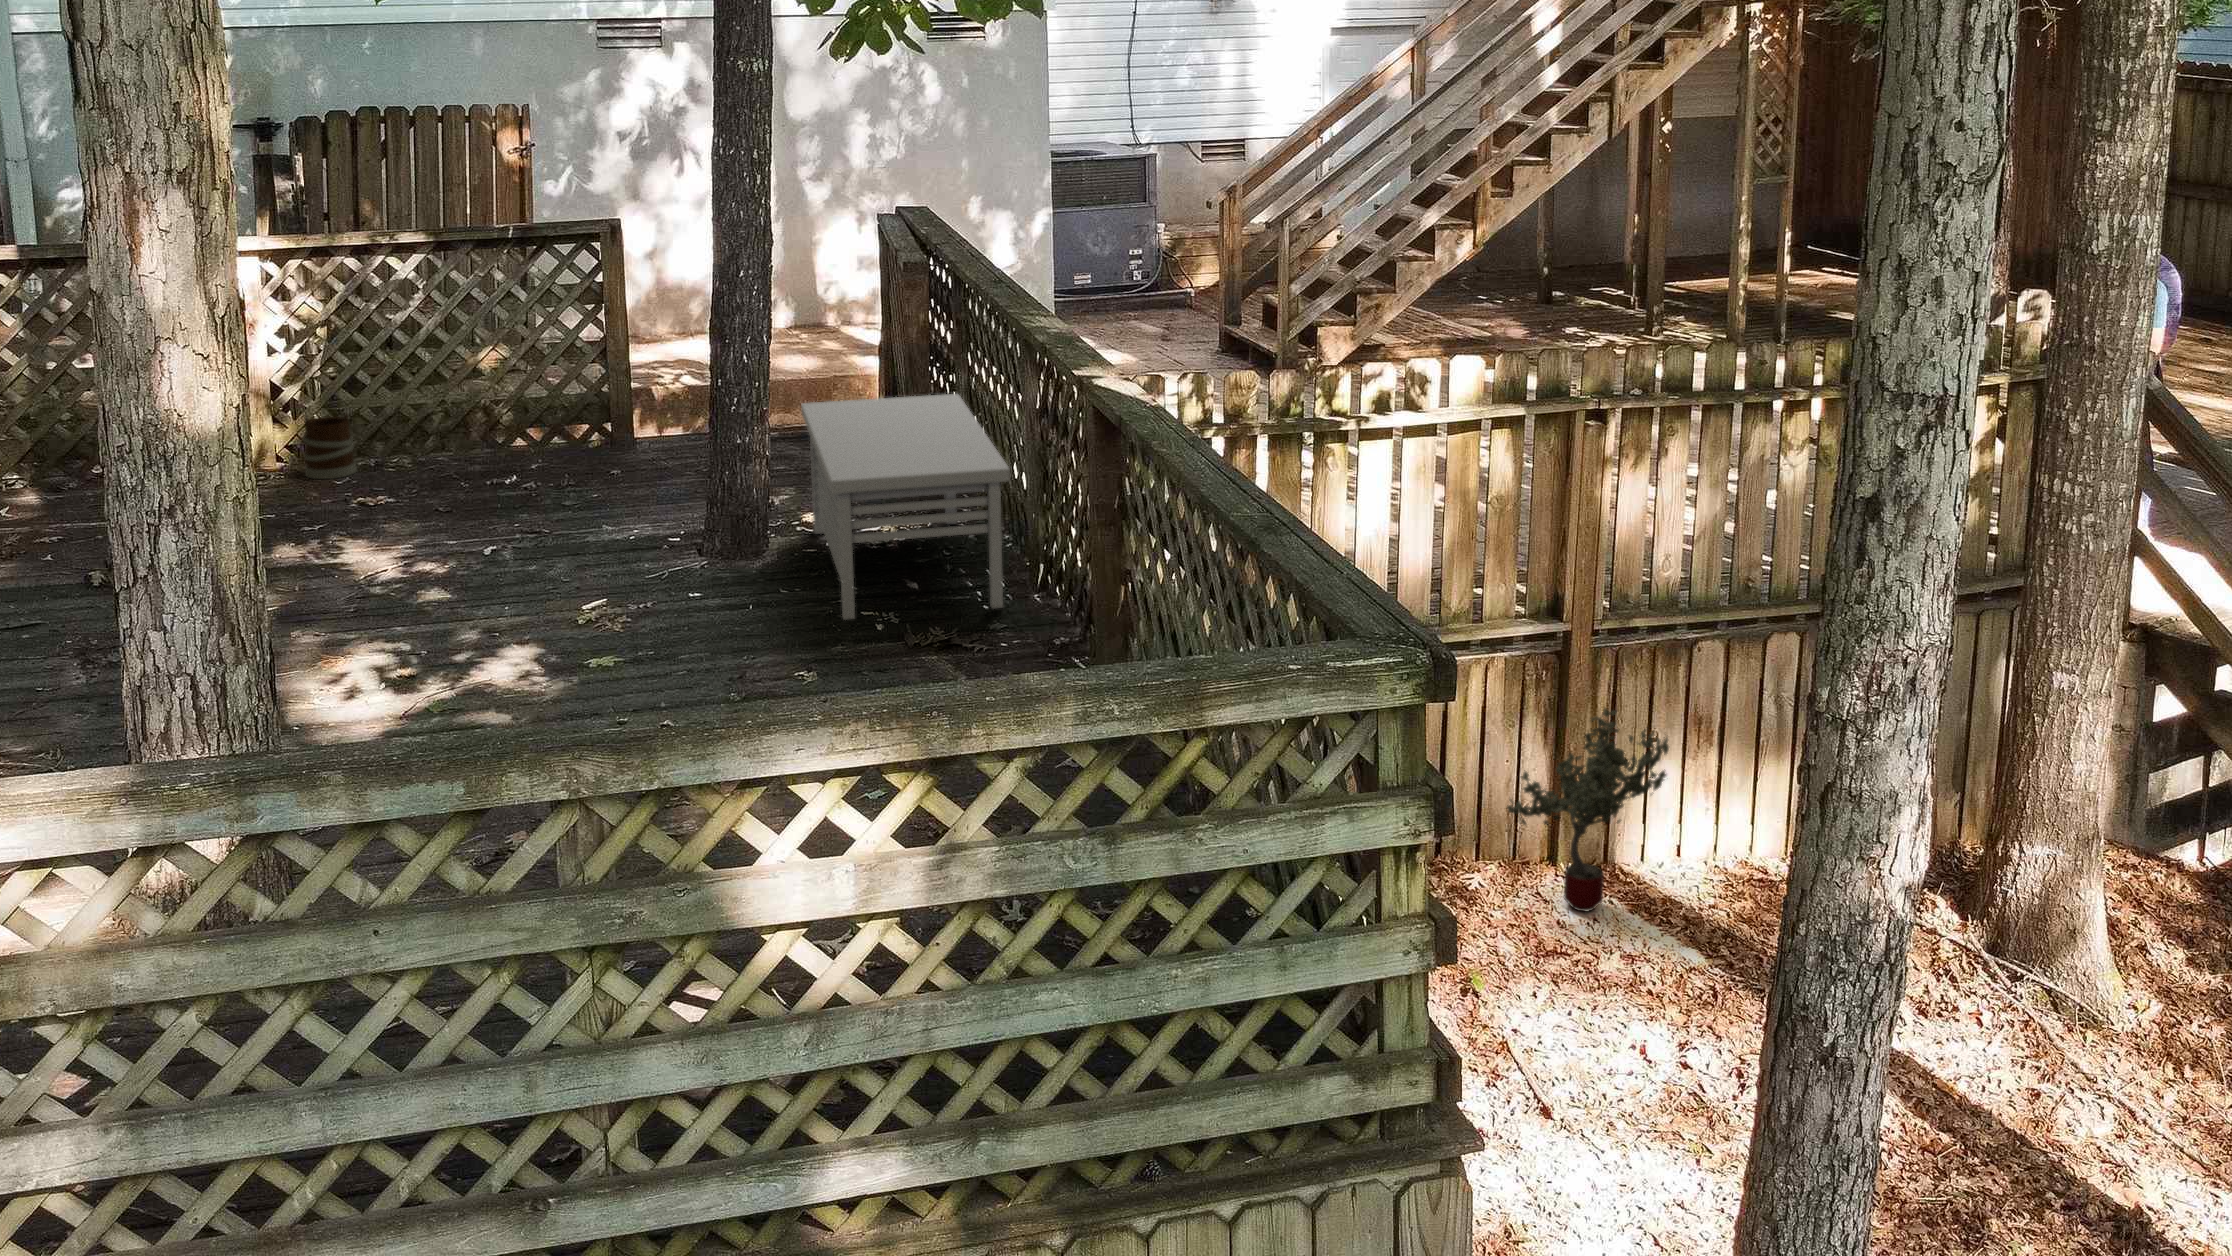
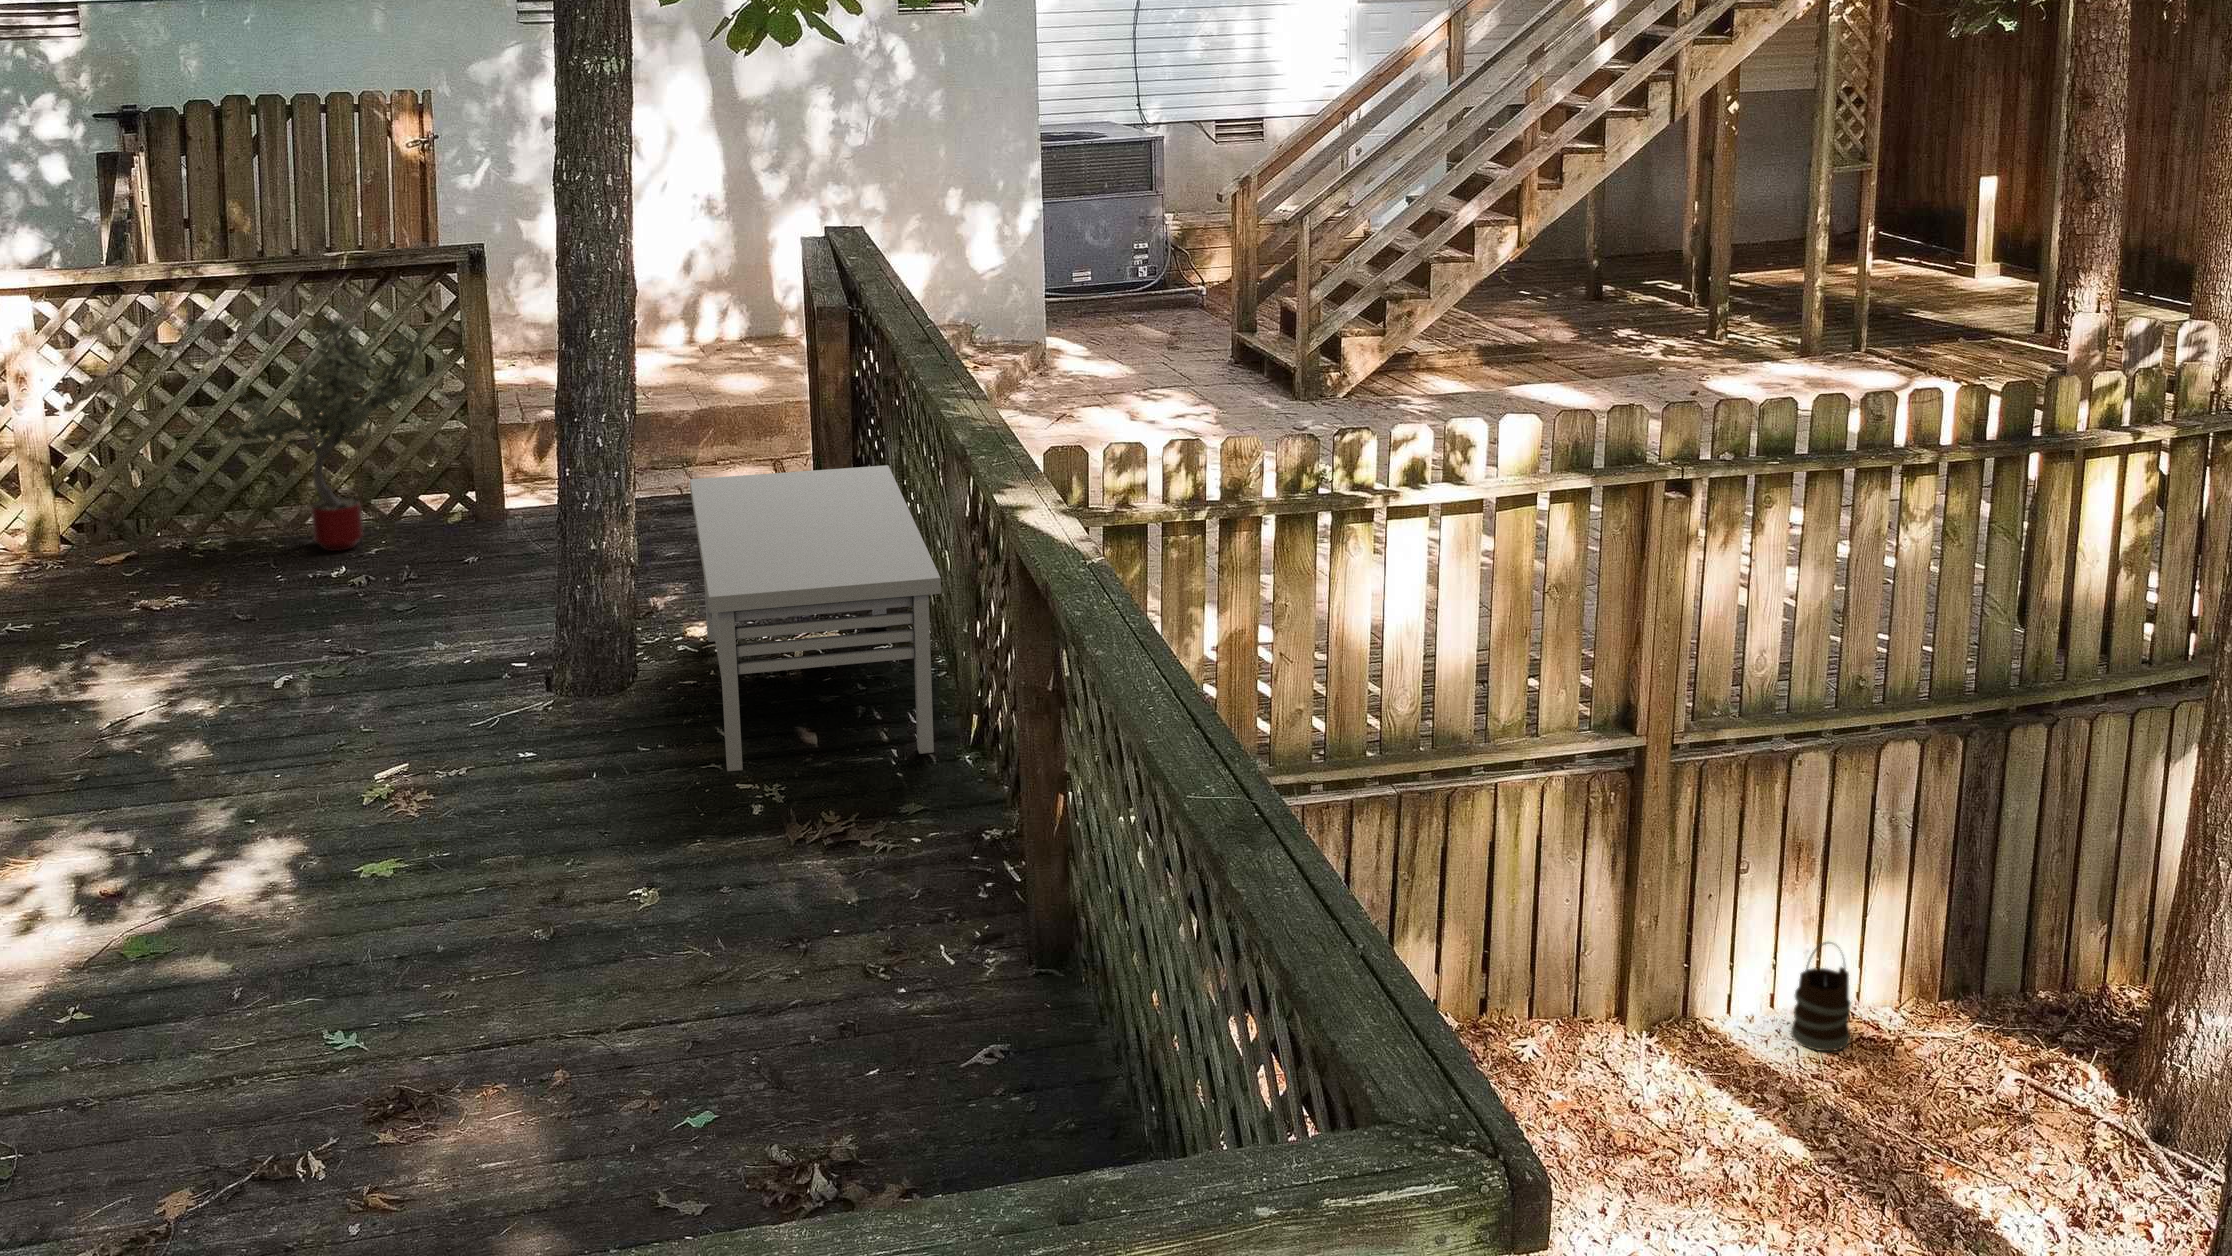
wooden bucket: present [303,389,357,479] -> present [1791,942,1851,1051]
potted tree: present [1507,708,1669,912] -> present [222,305,426,551]

